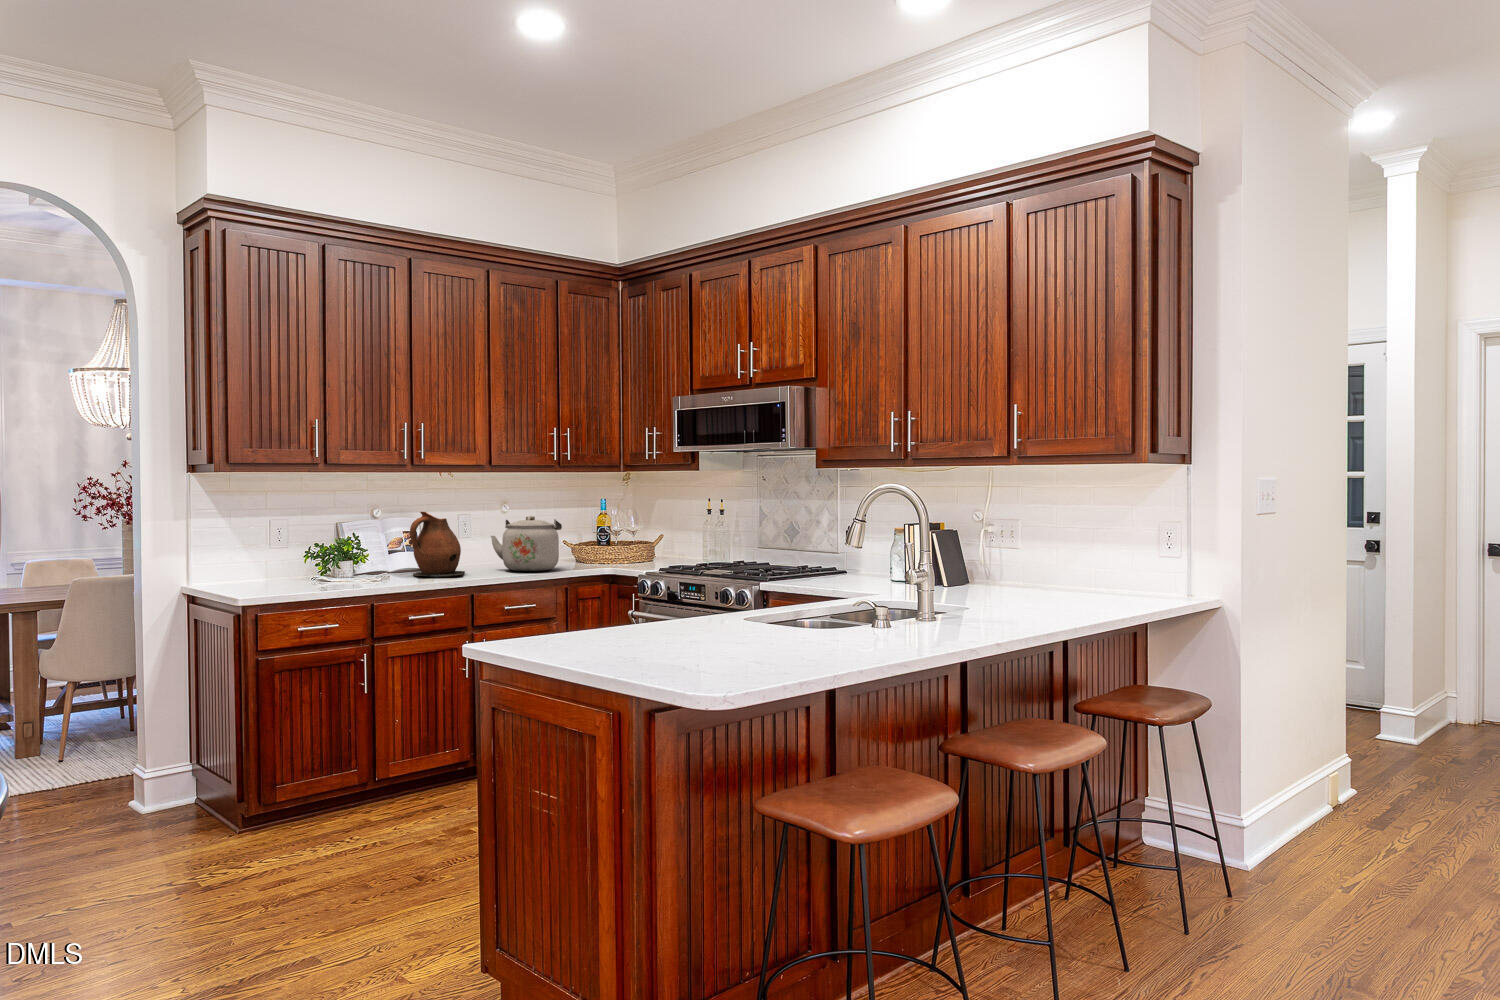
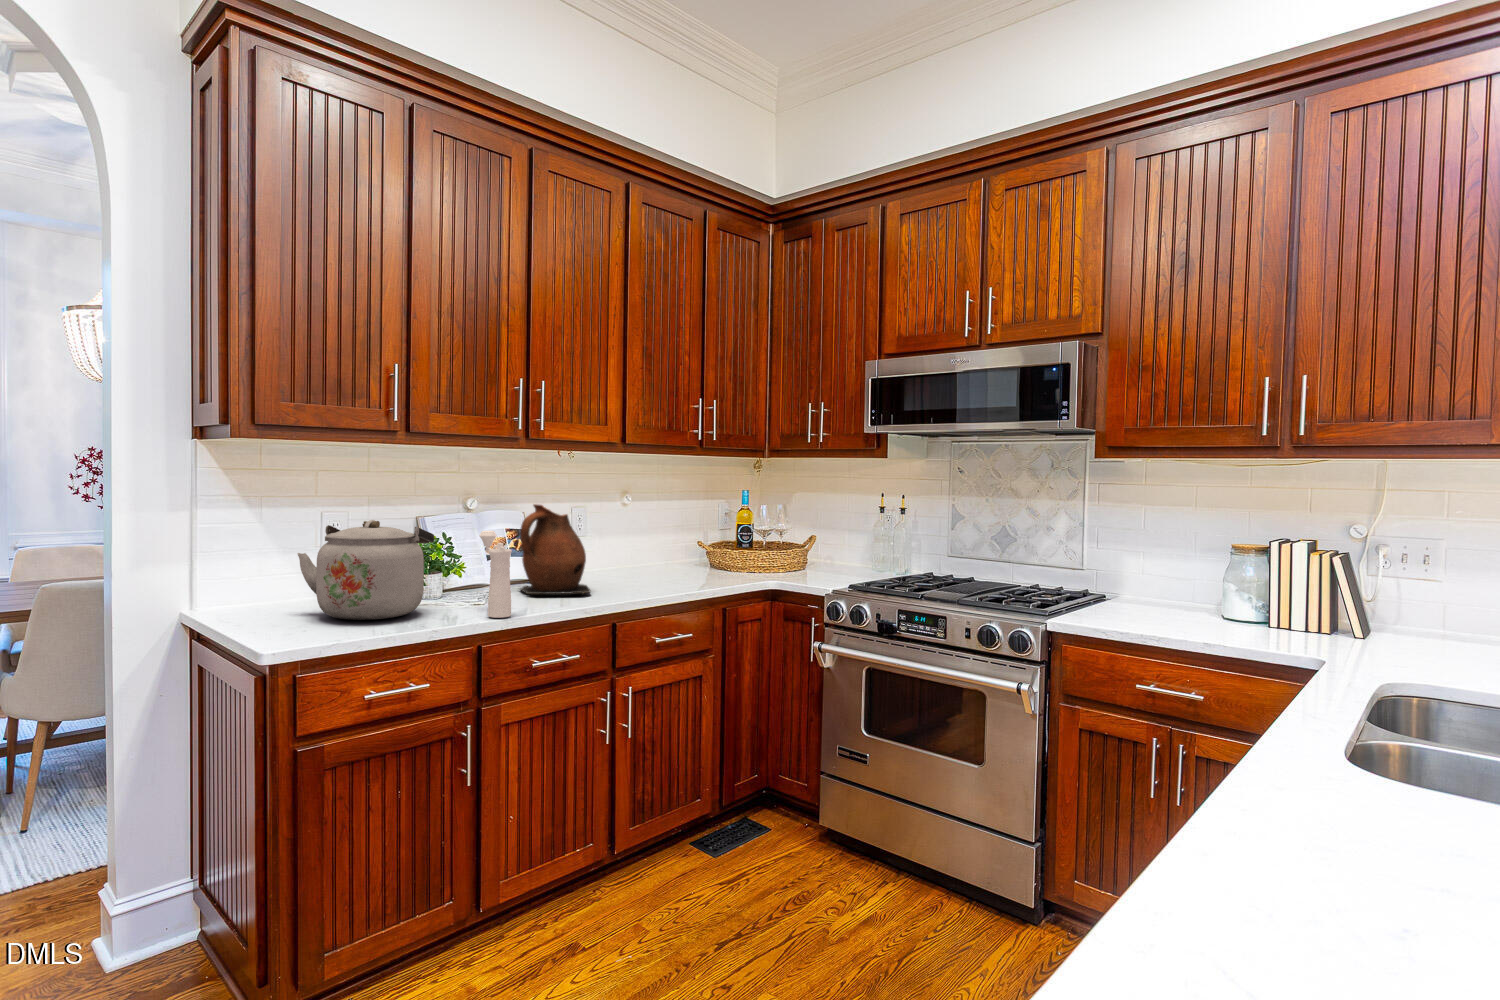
kettle: present [491,516,562,571] -> present [297,520,434,620]
pepper mill: none [375,530,395,587] -> present [479,531,512,618]

